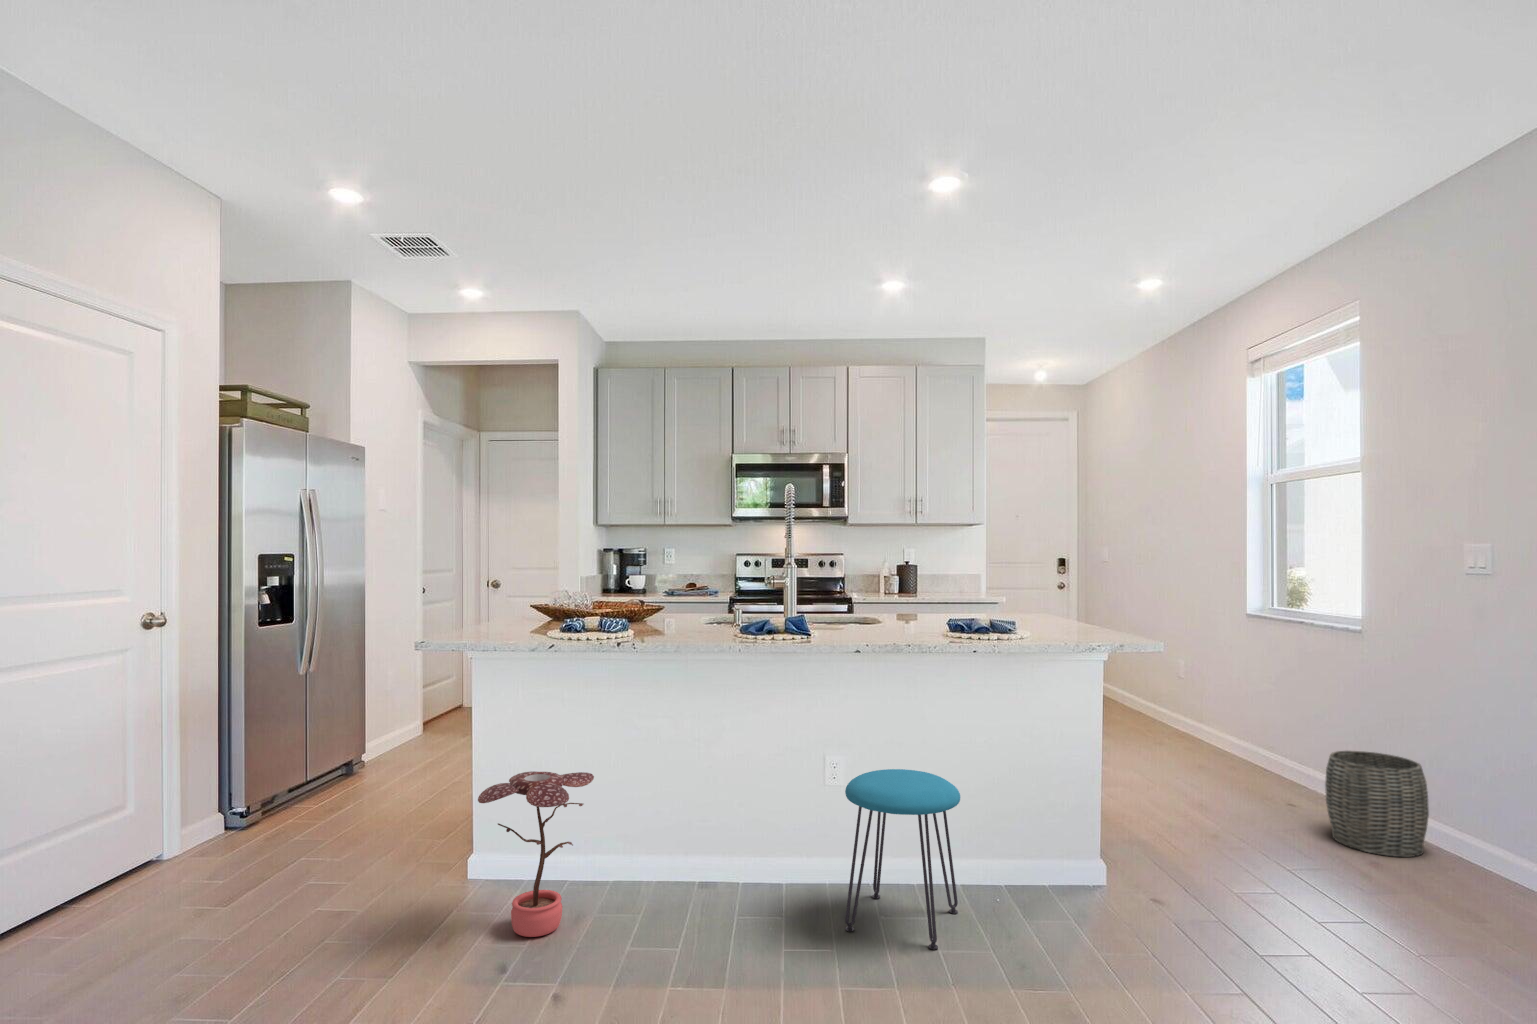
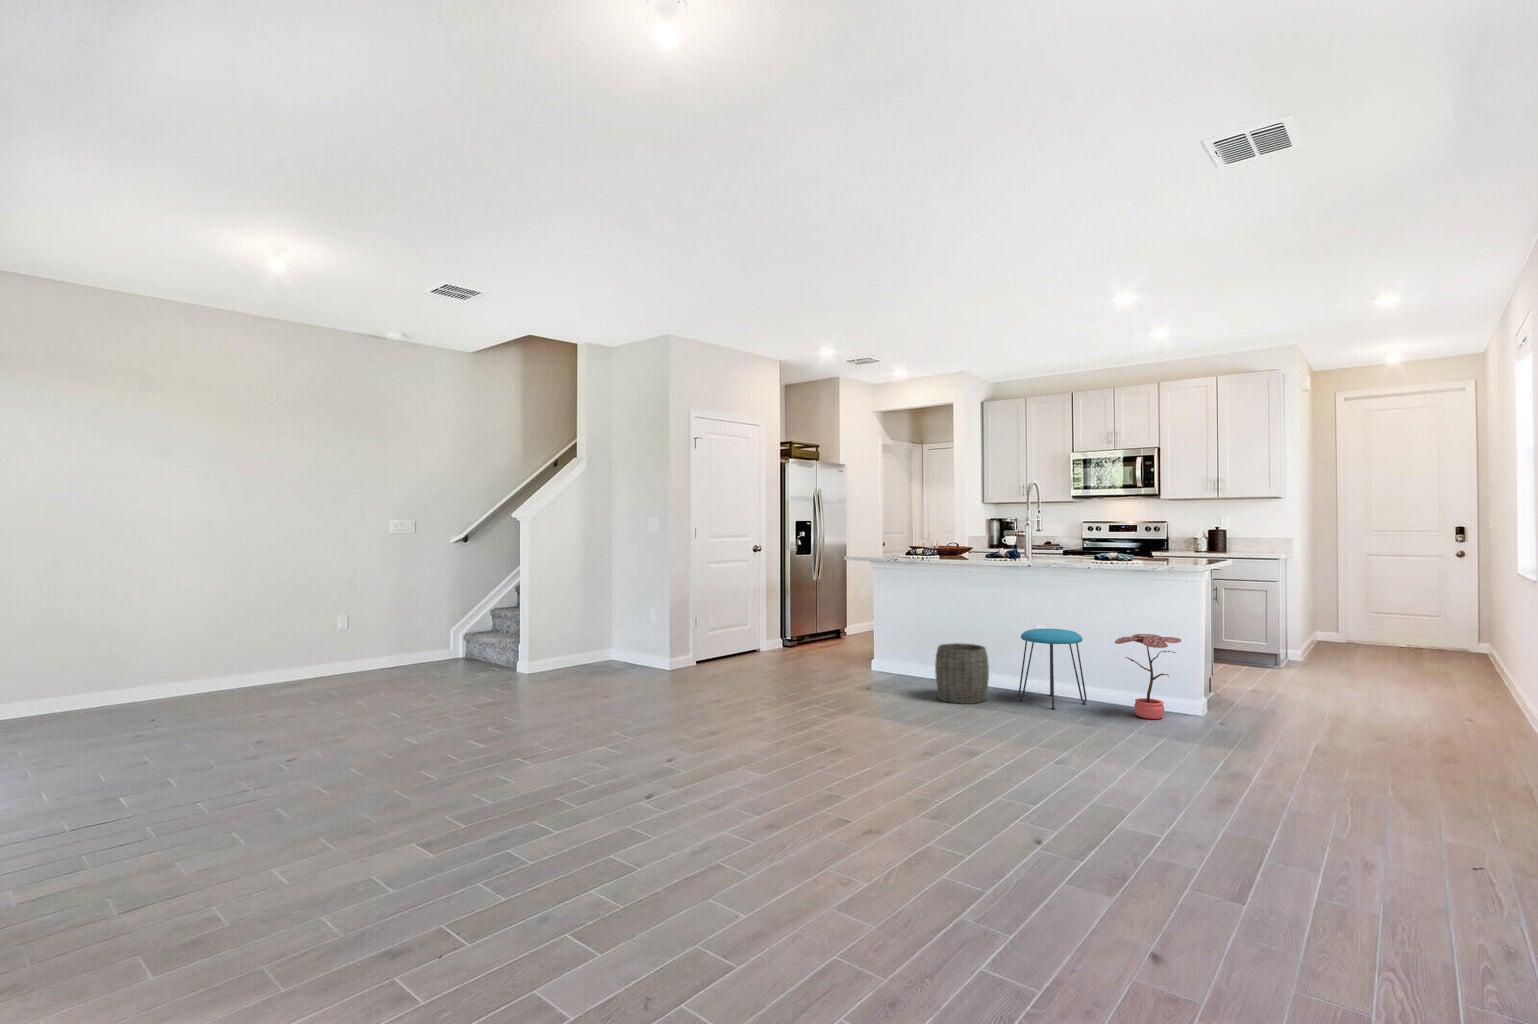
woven basket: present [1325,751,1429,857] -> present [935,643,989,704]
potted plant: present [478,771,594,937] -> present [1115,634,1181,719]

